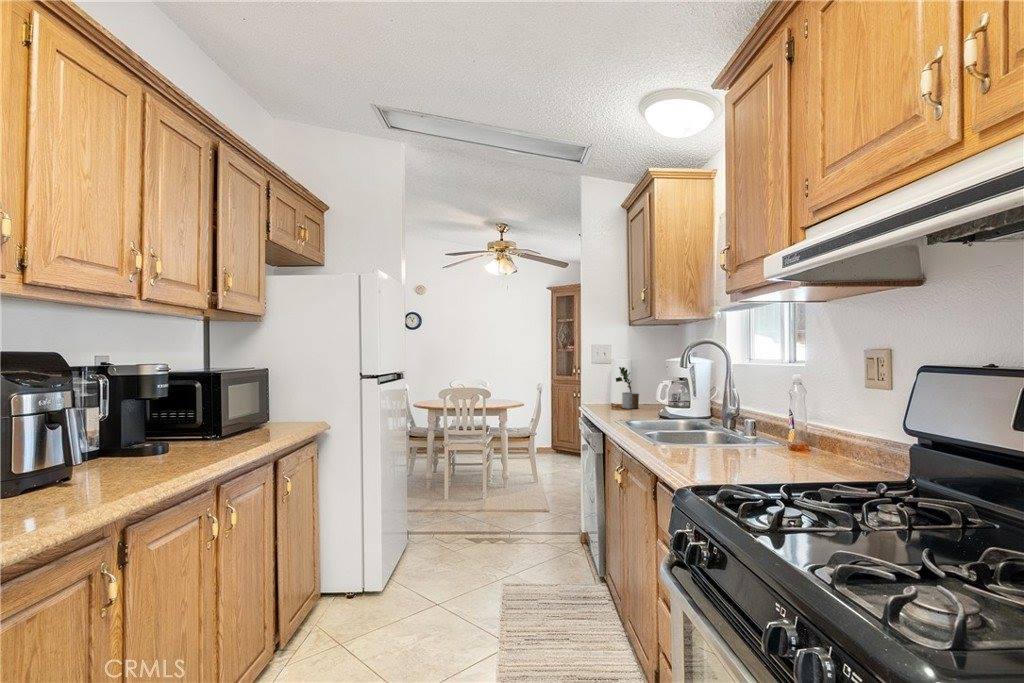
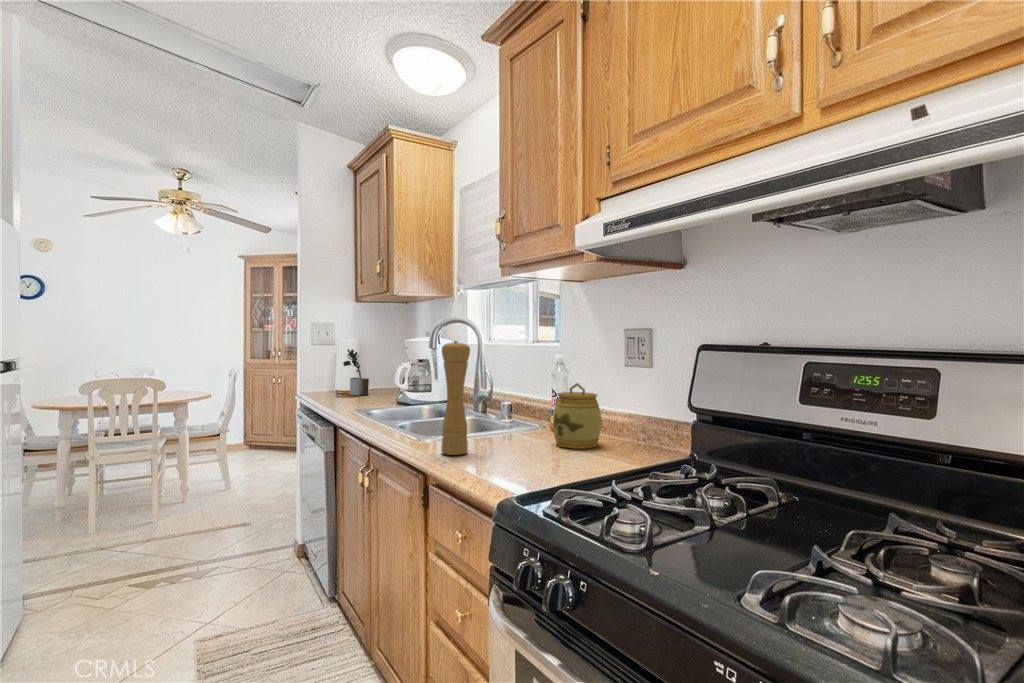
pepper mill: none [663,361,688,457] -> present [441,341,470,455]
jar: none [776,401,826,465] -> present [553,383,601,449]

